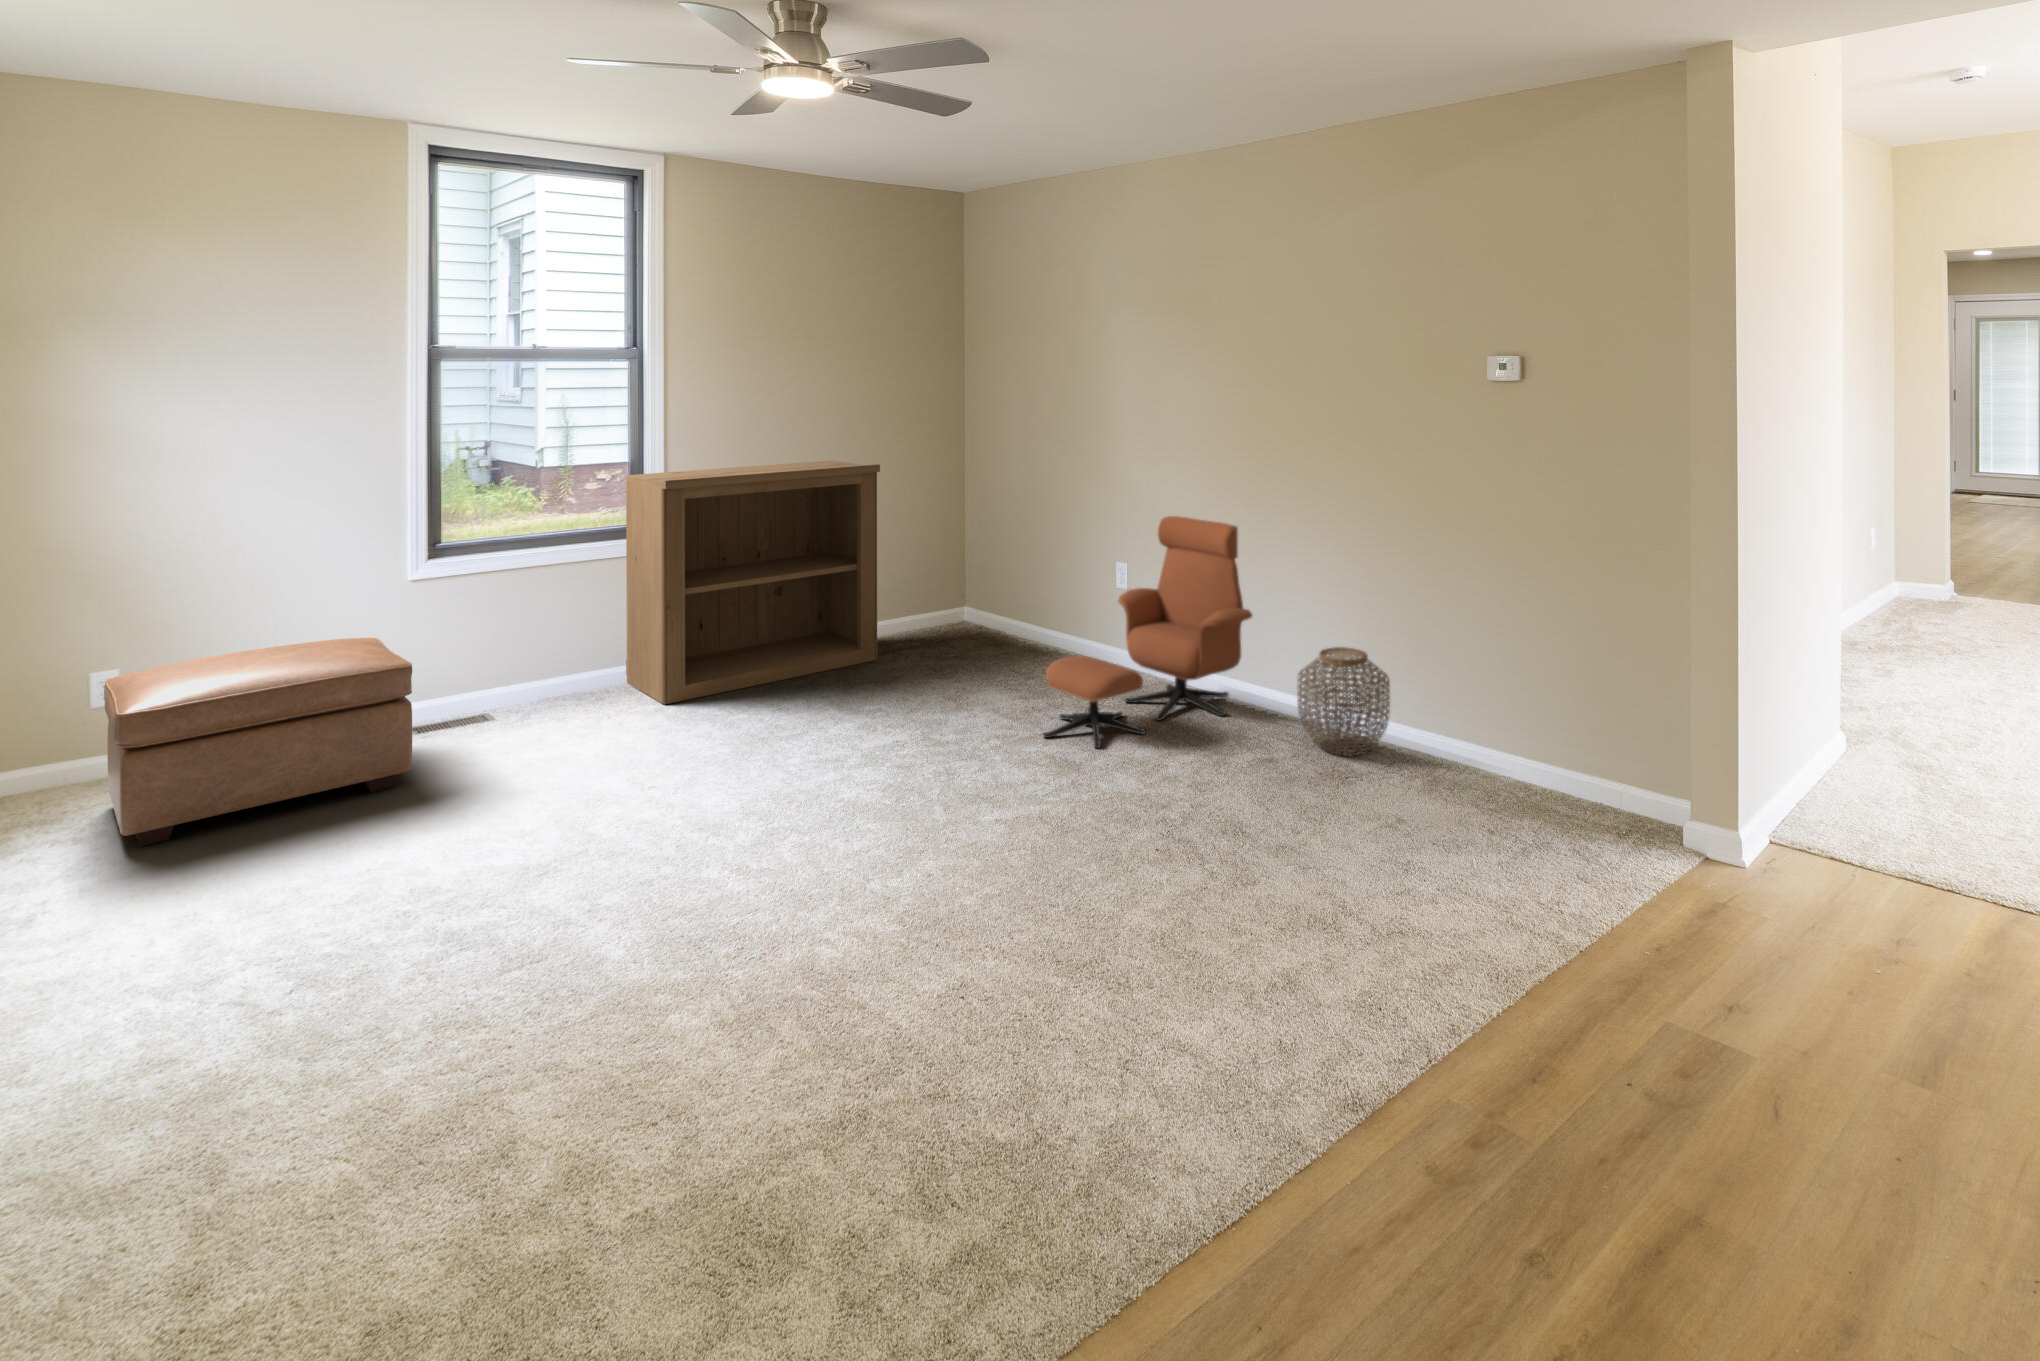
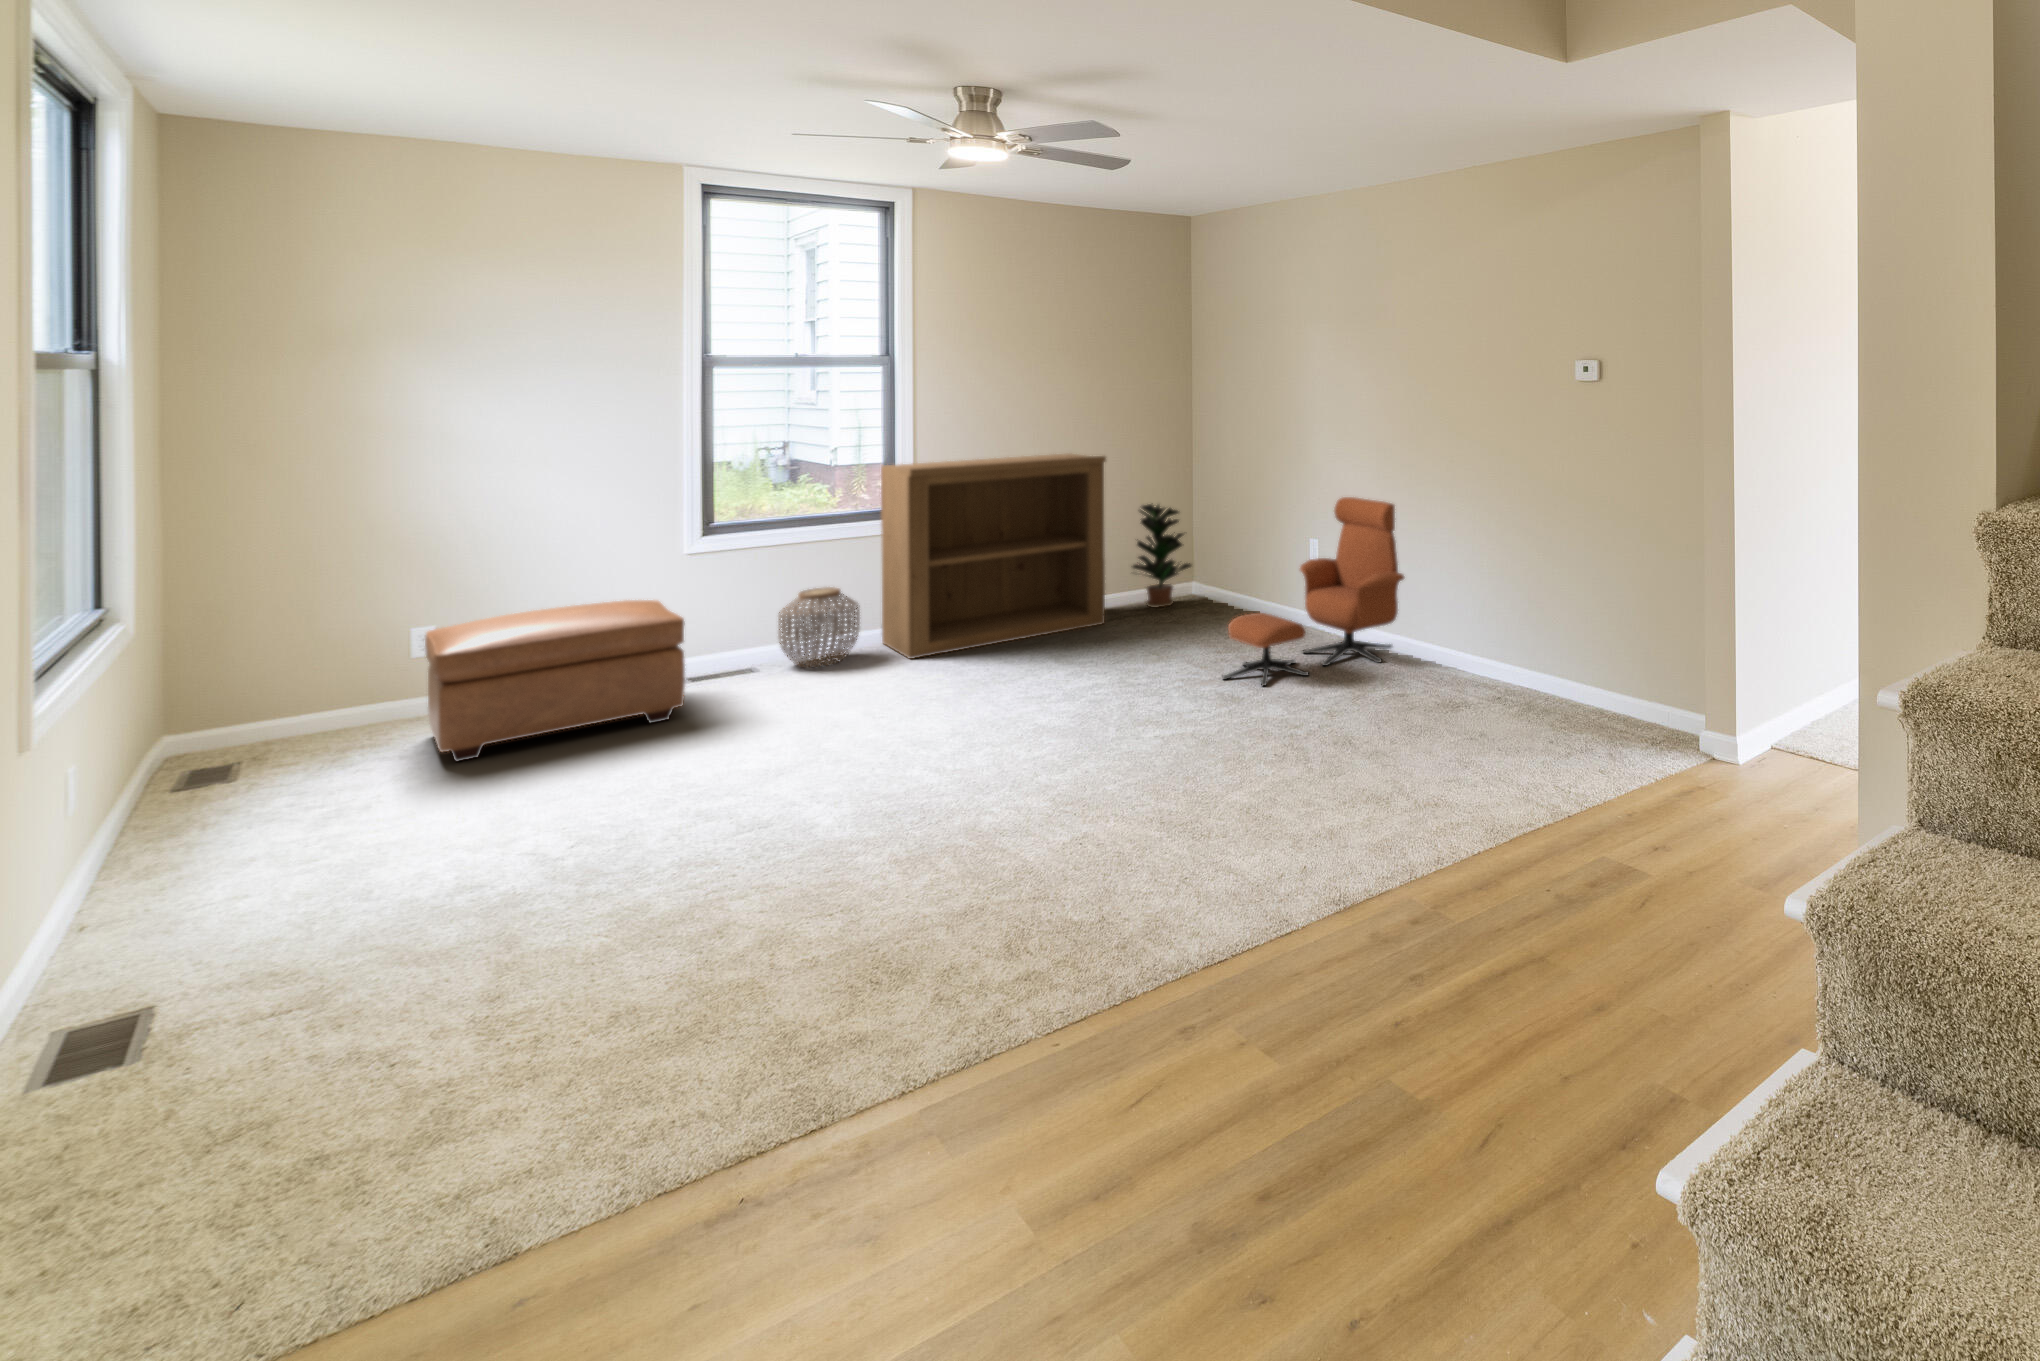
potted plant: none [900,518,969,639] -> present [1133,504,1191,607]
woven basket: present [1298,647,1390,756] -> present [779,587,859,667]

